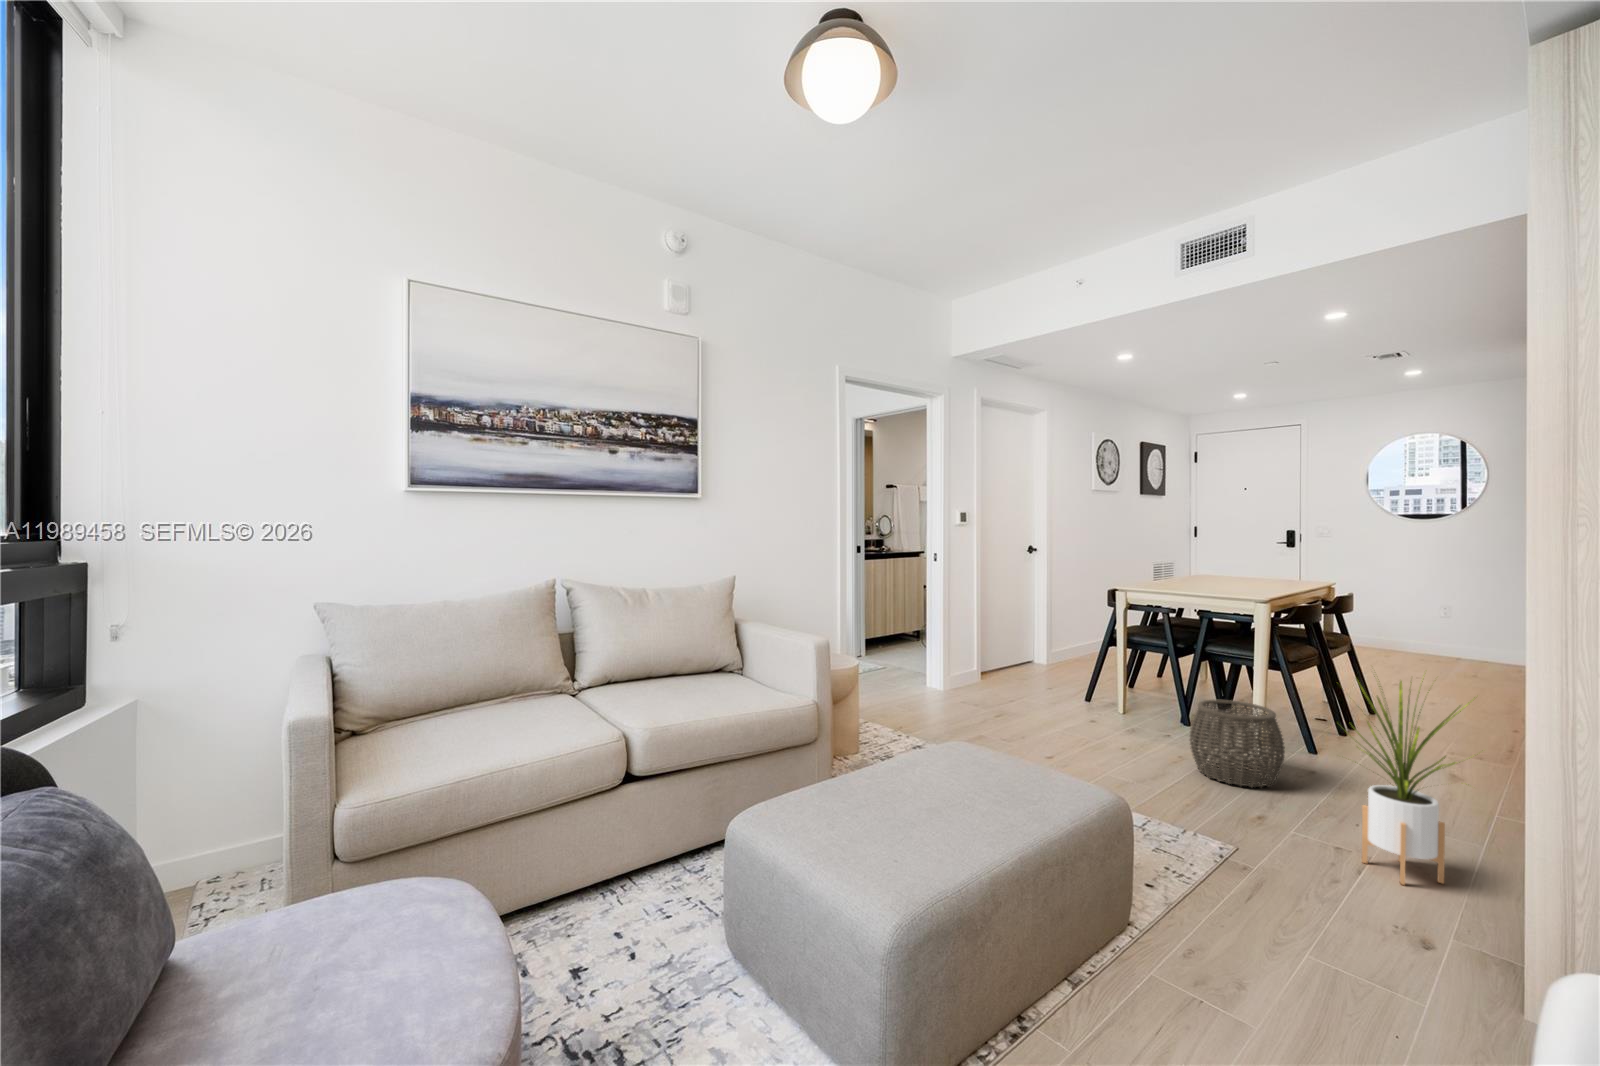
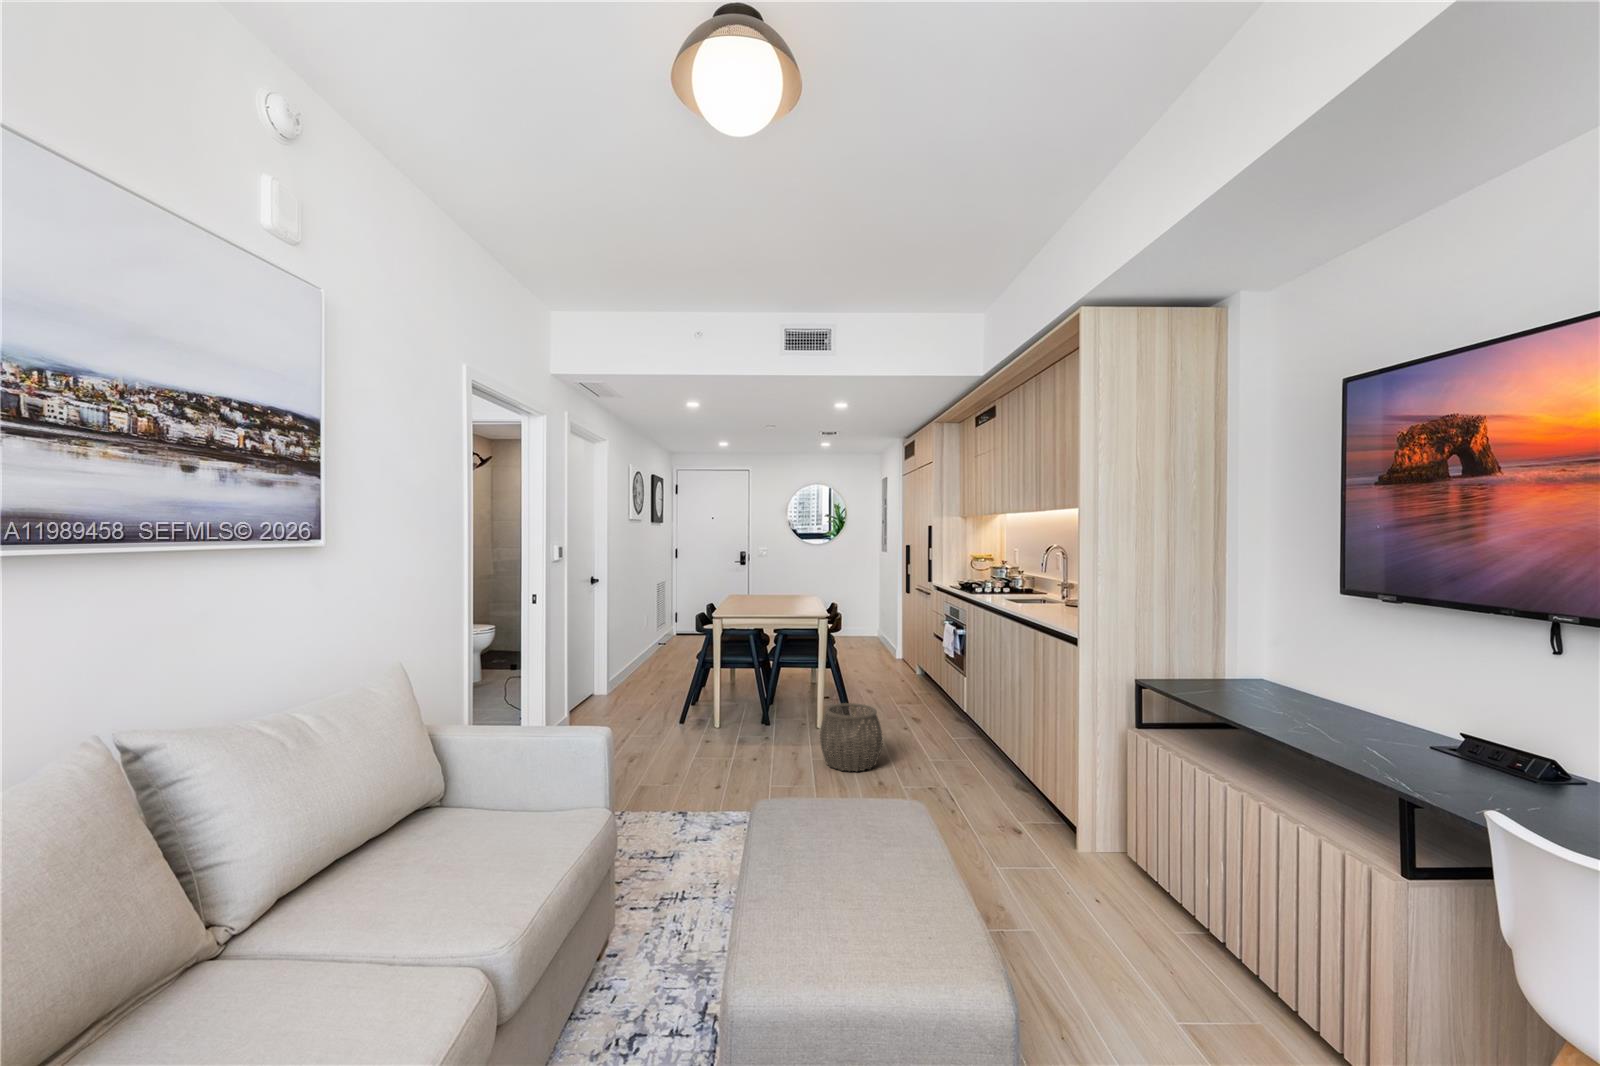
house plant: present [1352,676,1469,885] -> none [951,663,1027,808]

